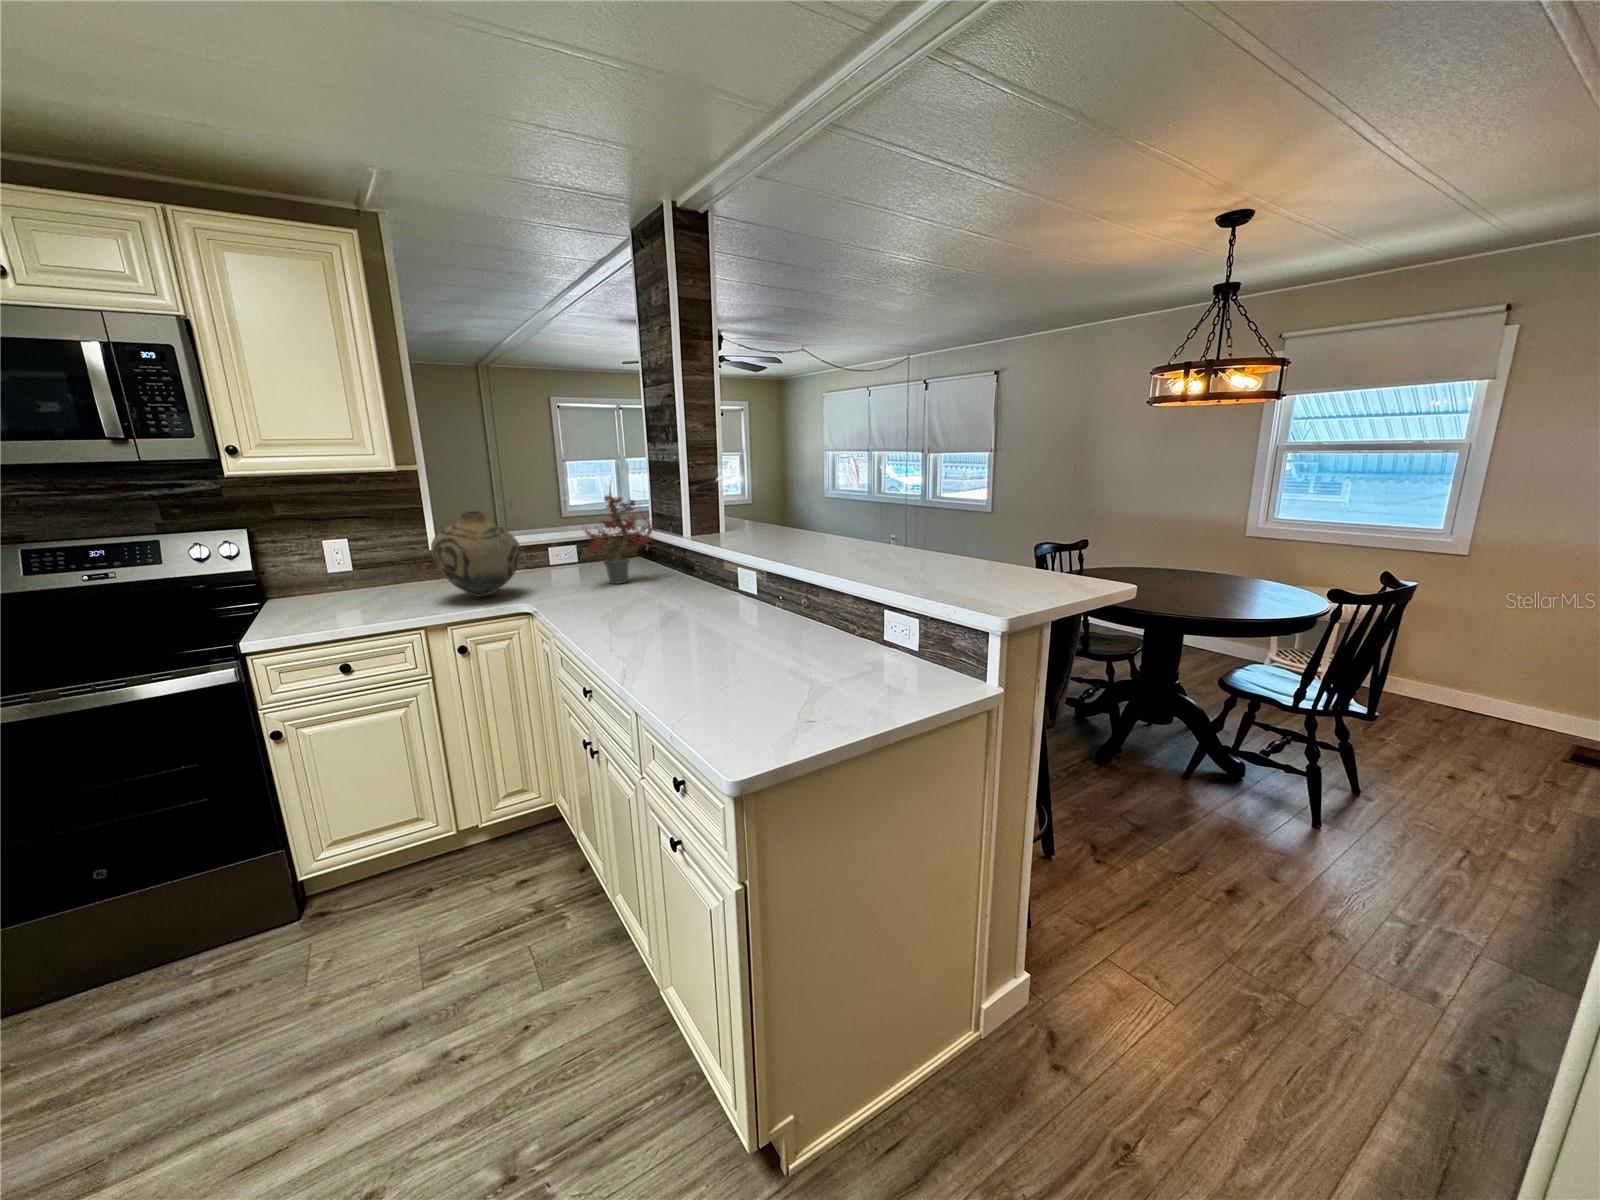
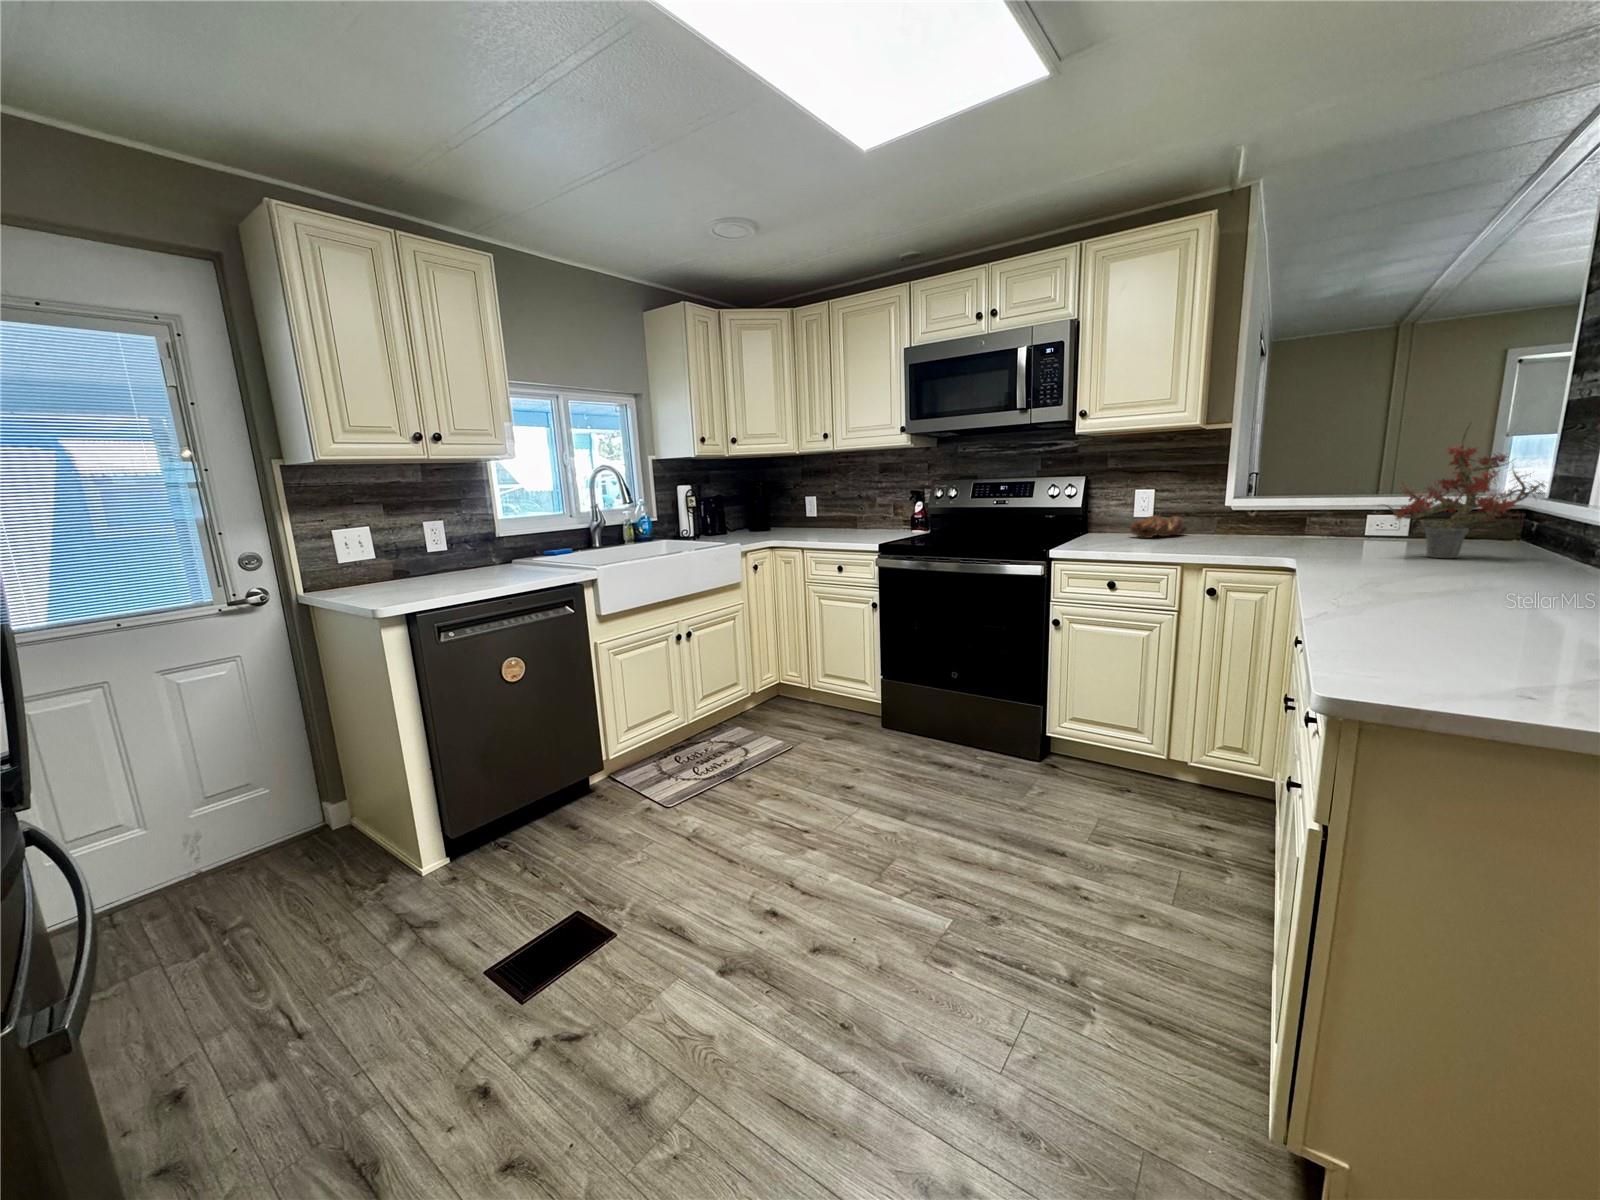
vase: present [431,511,520,597] -> none [1211,464,1309,549]
bread loaf: none [330,565,396,597] -> present [1130,515,1188,538]

